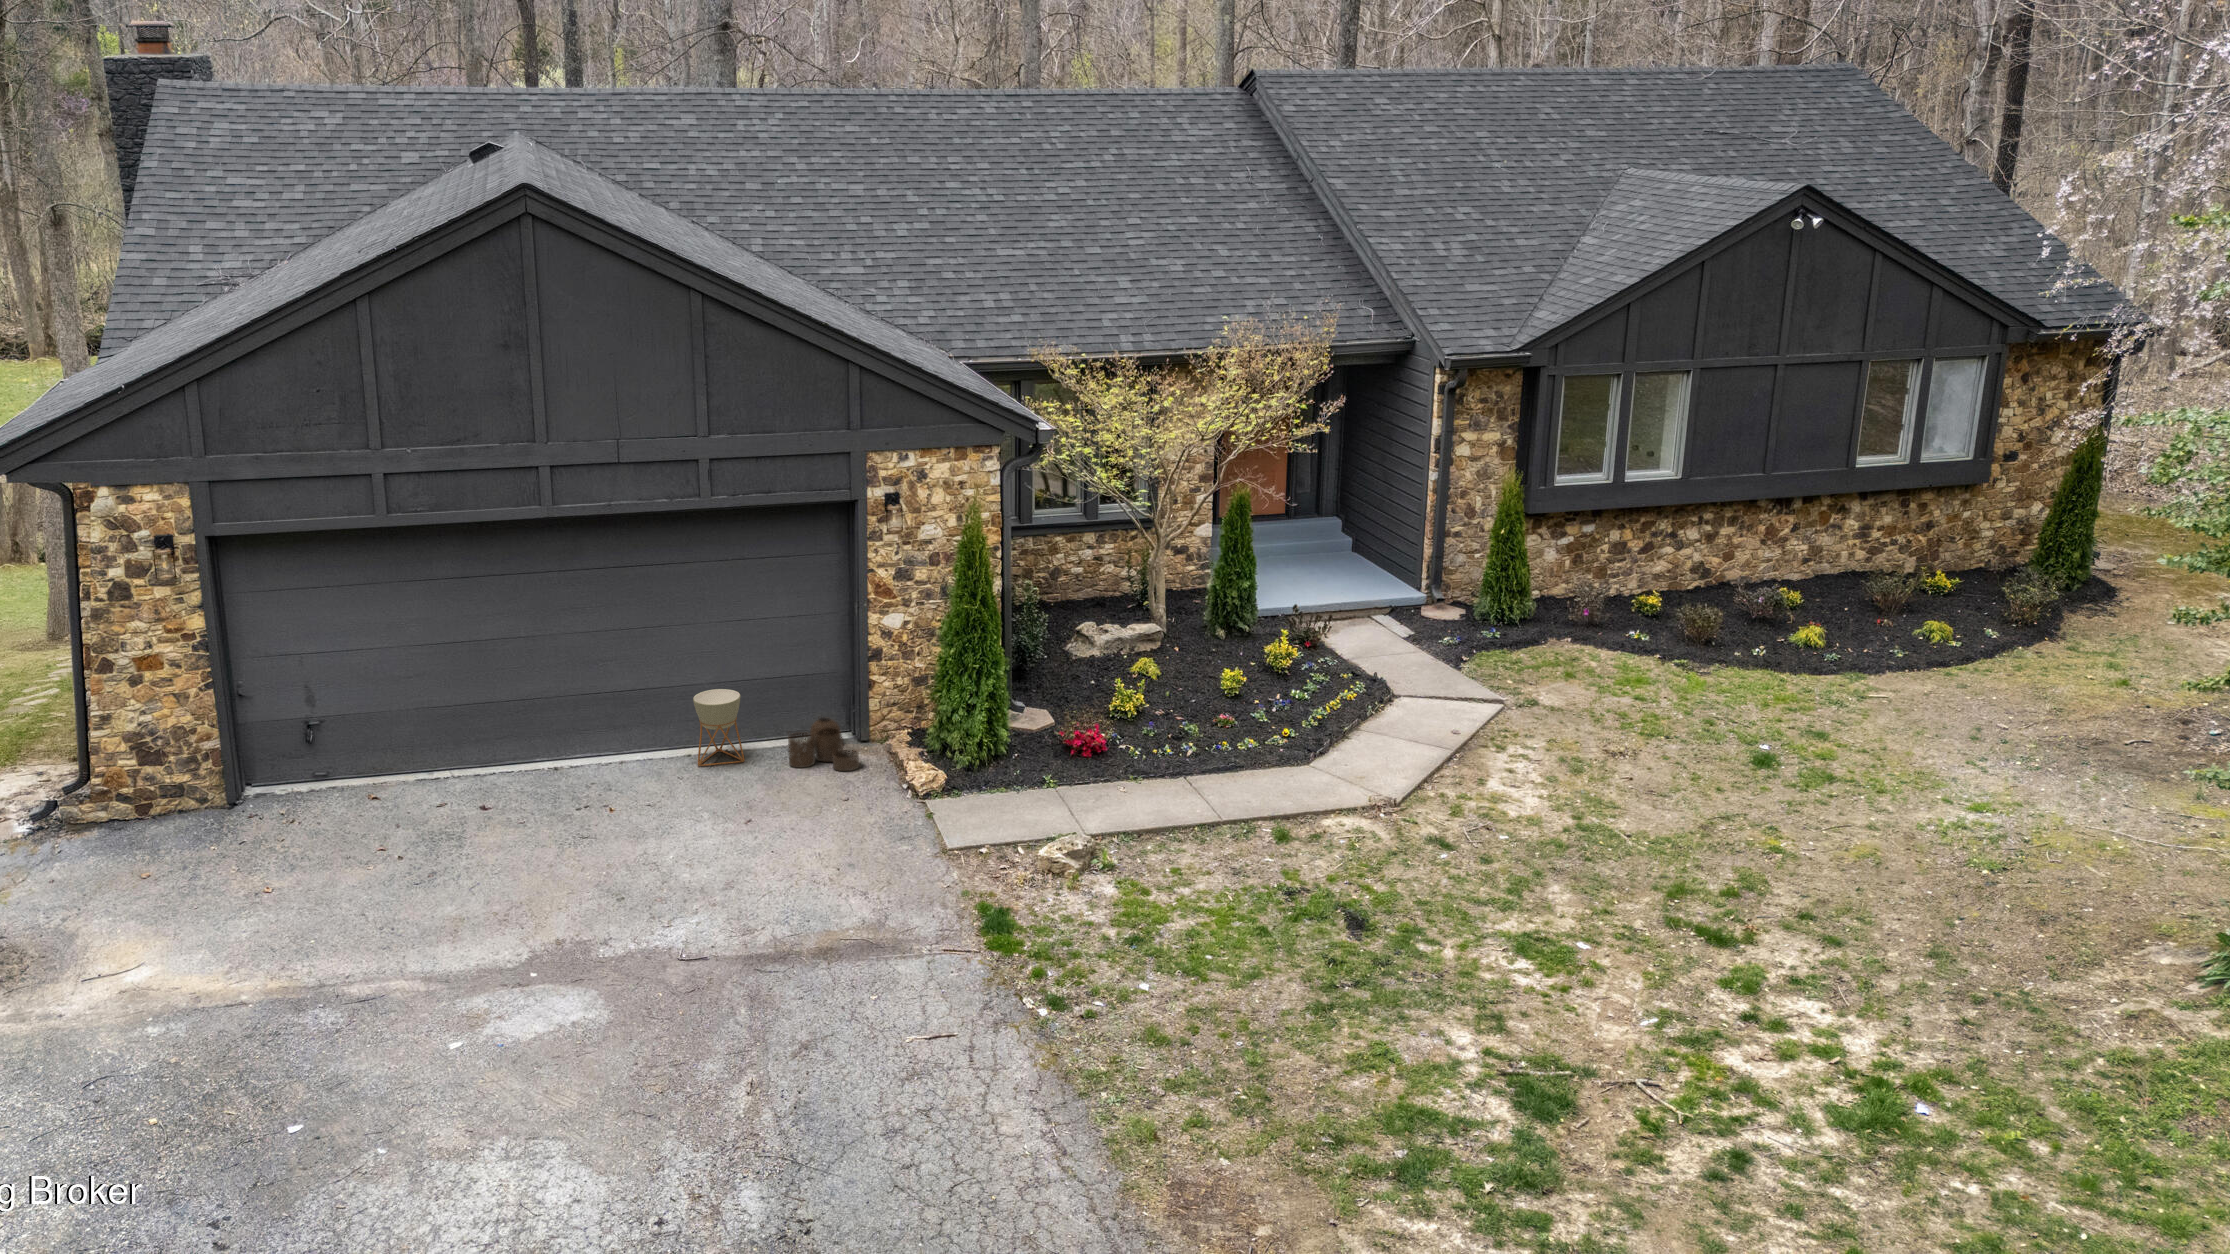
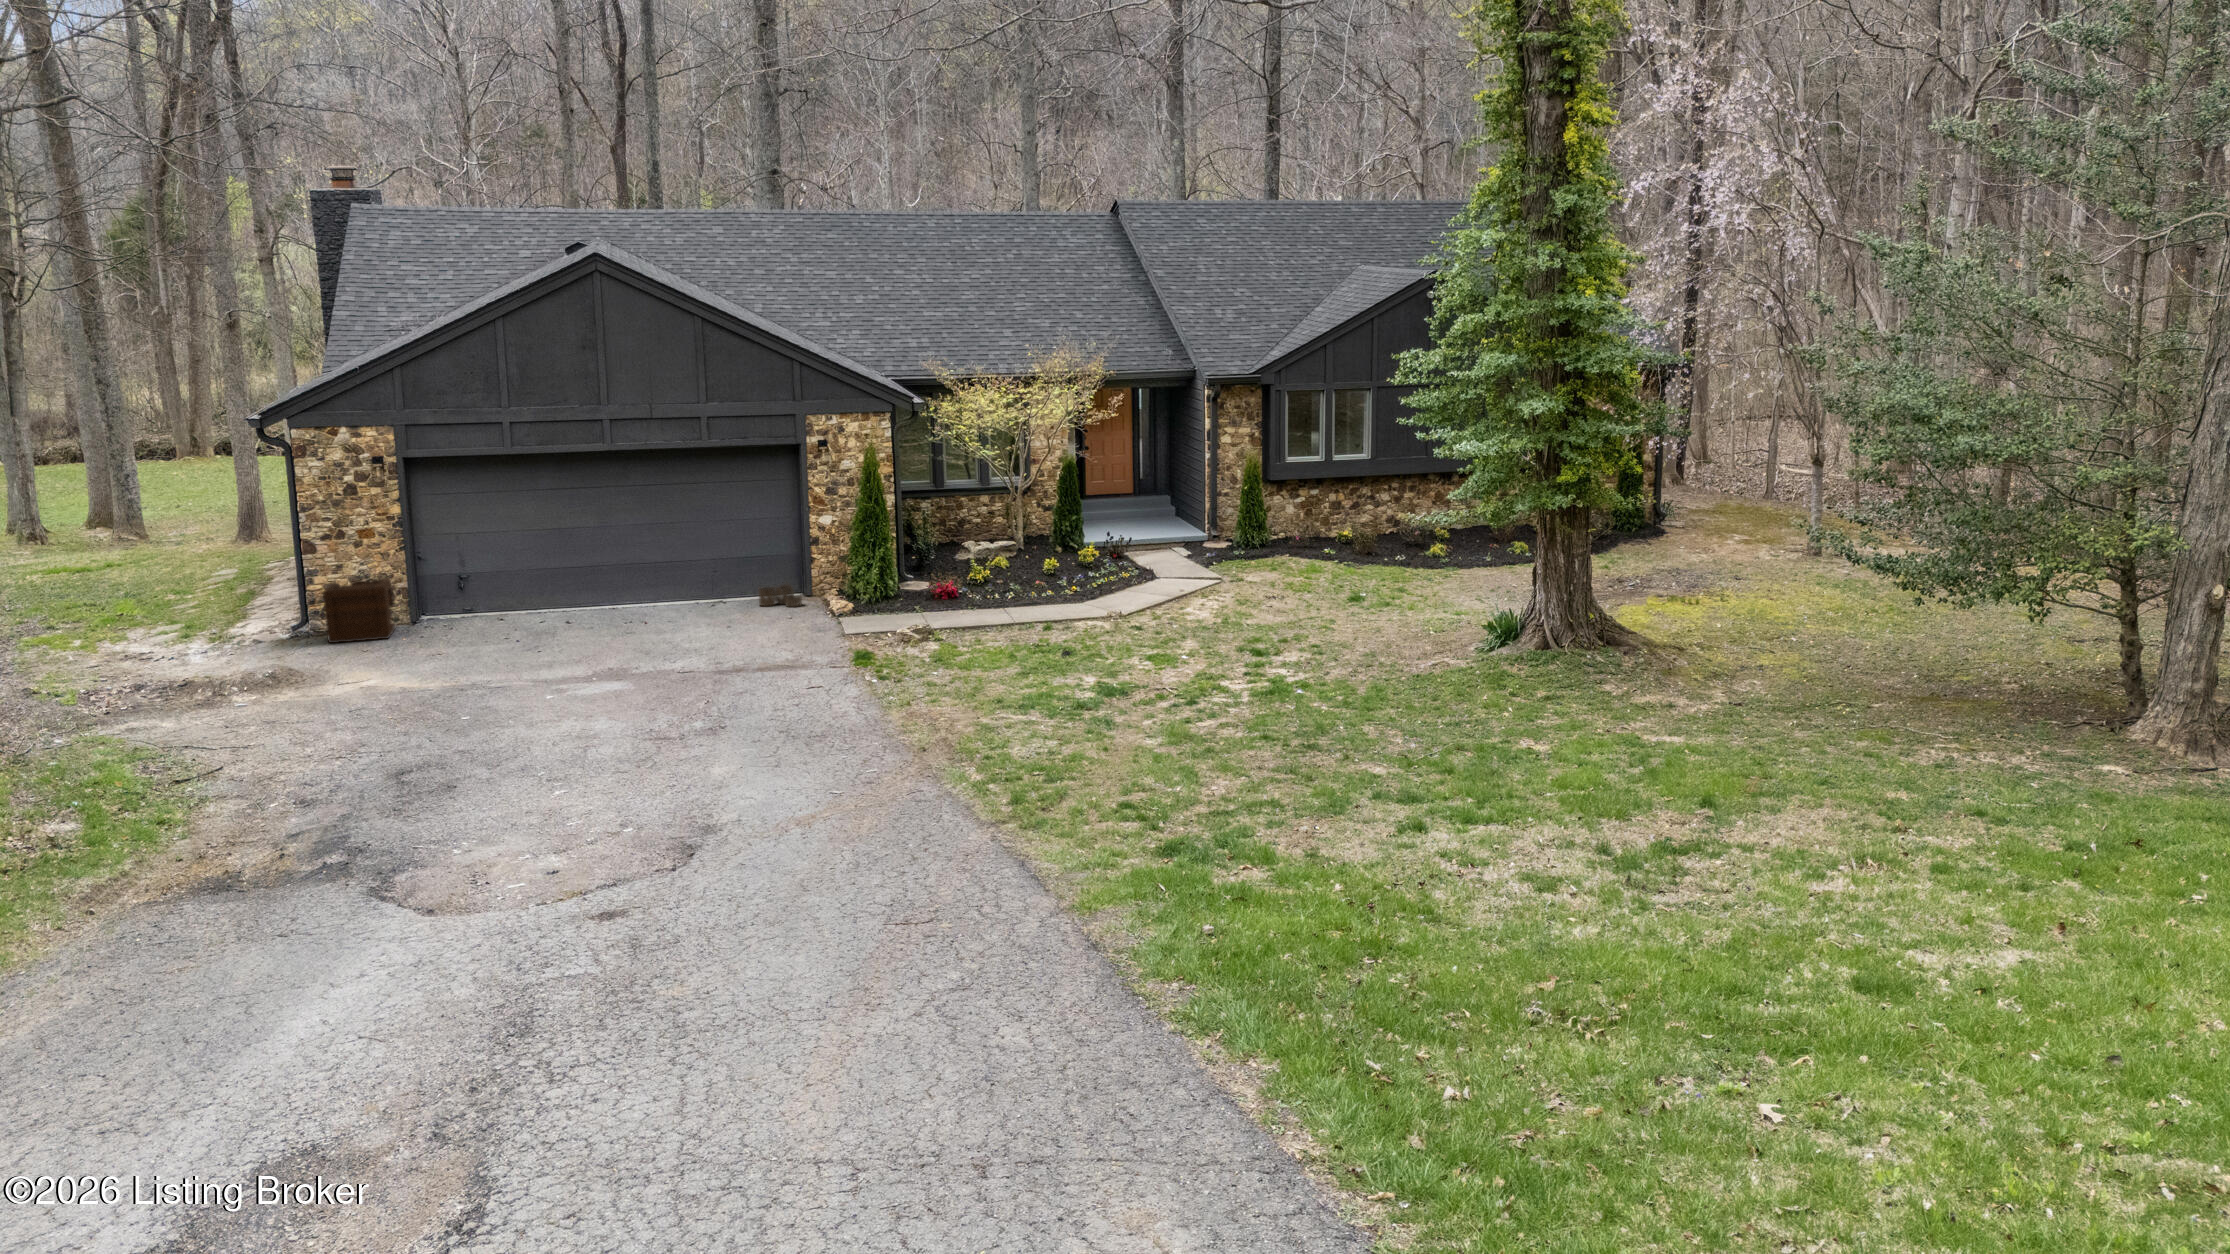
planter: present [693,689,745,766] -> none [700,563,732,607]
wooden crate: none [70,737,206,865] -> present [323,579,395,643]

